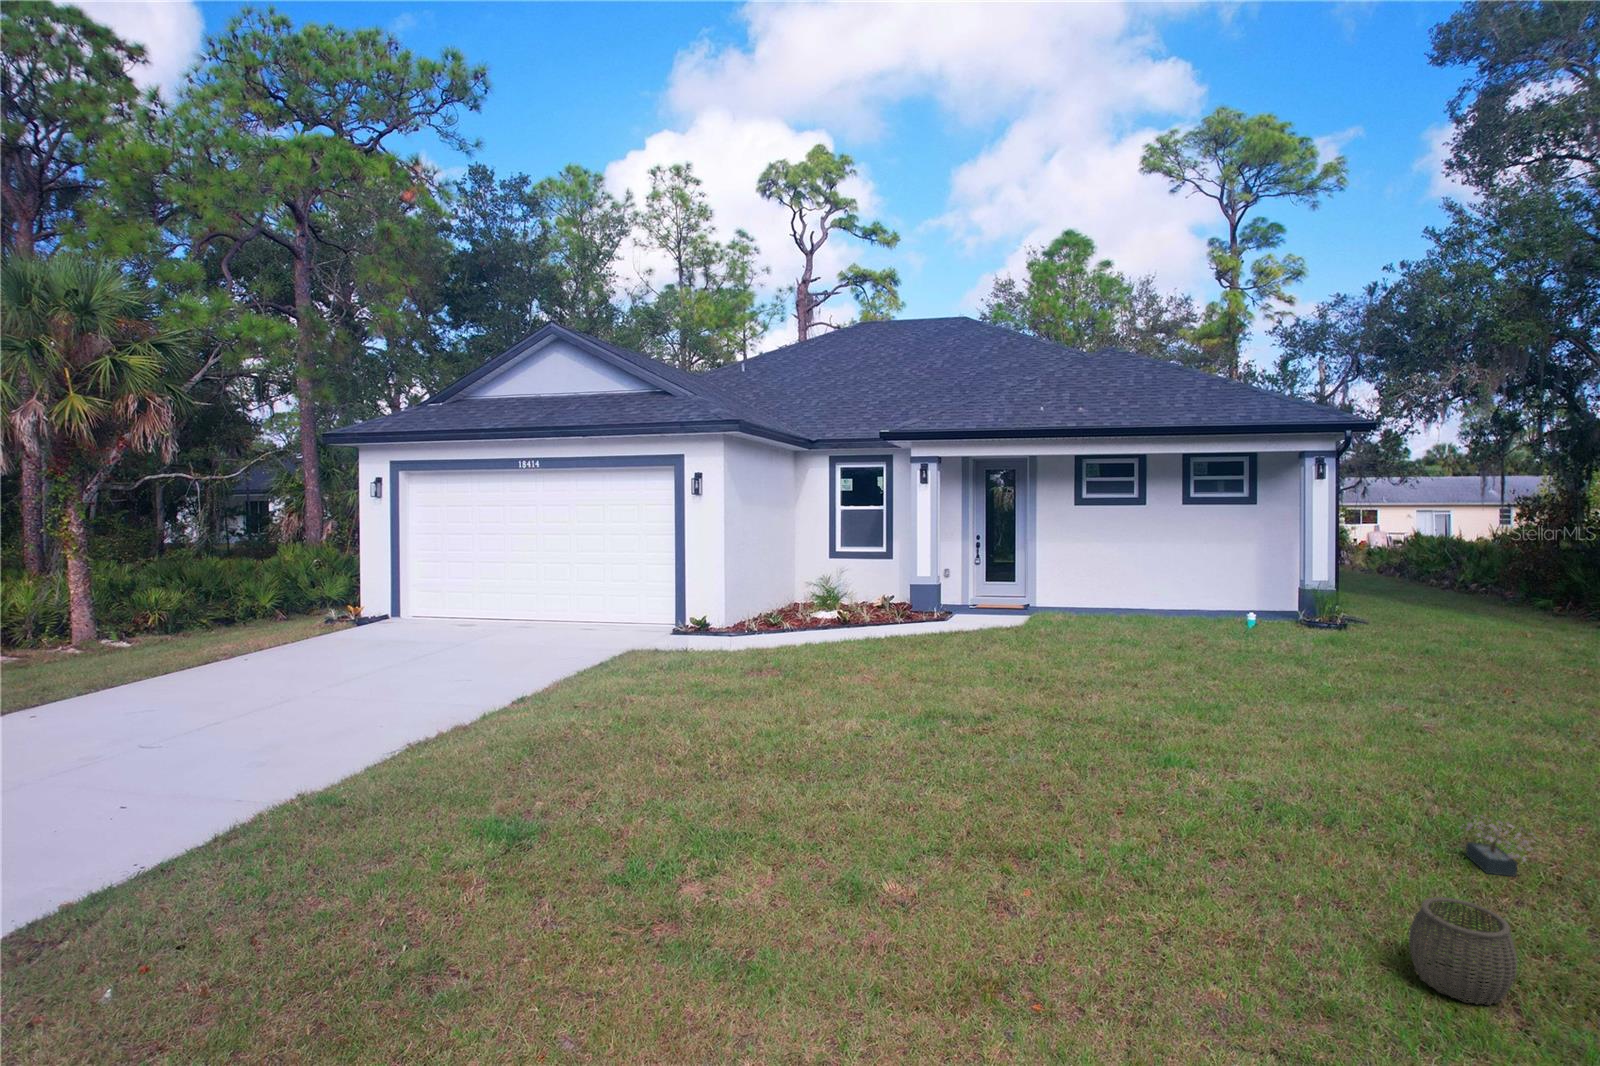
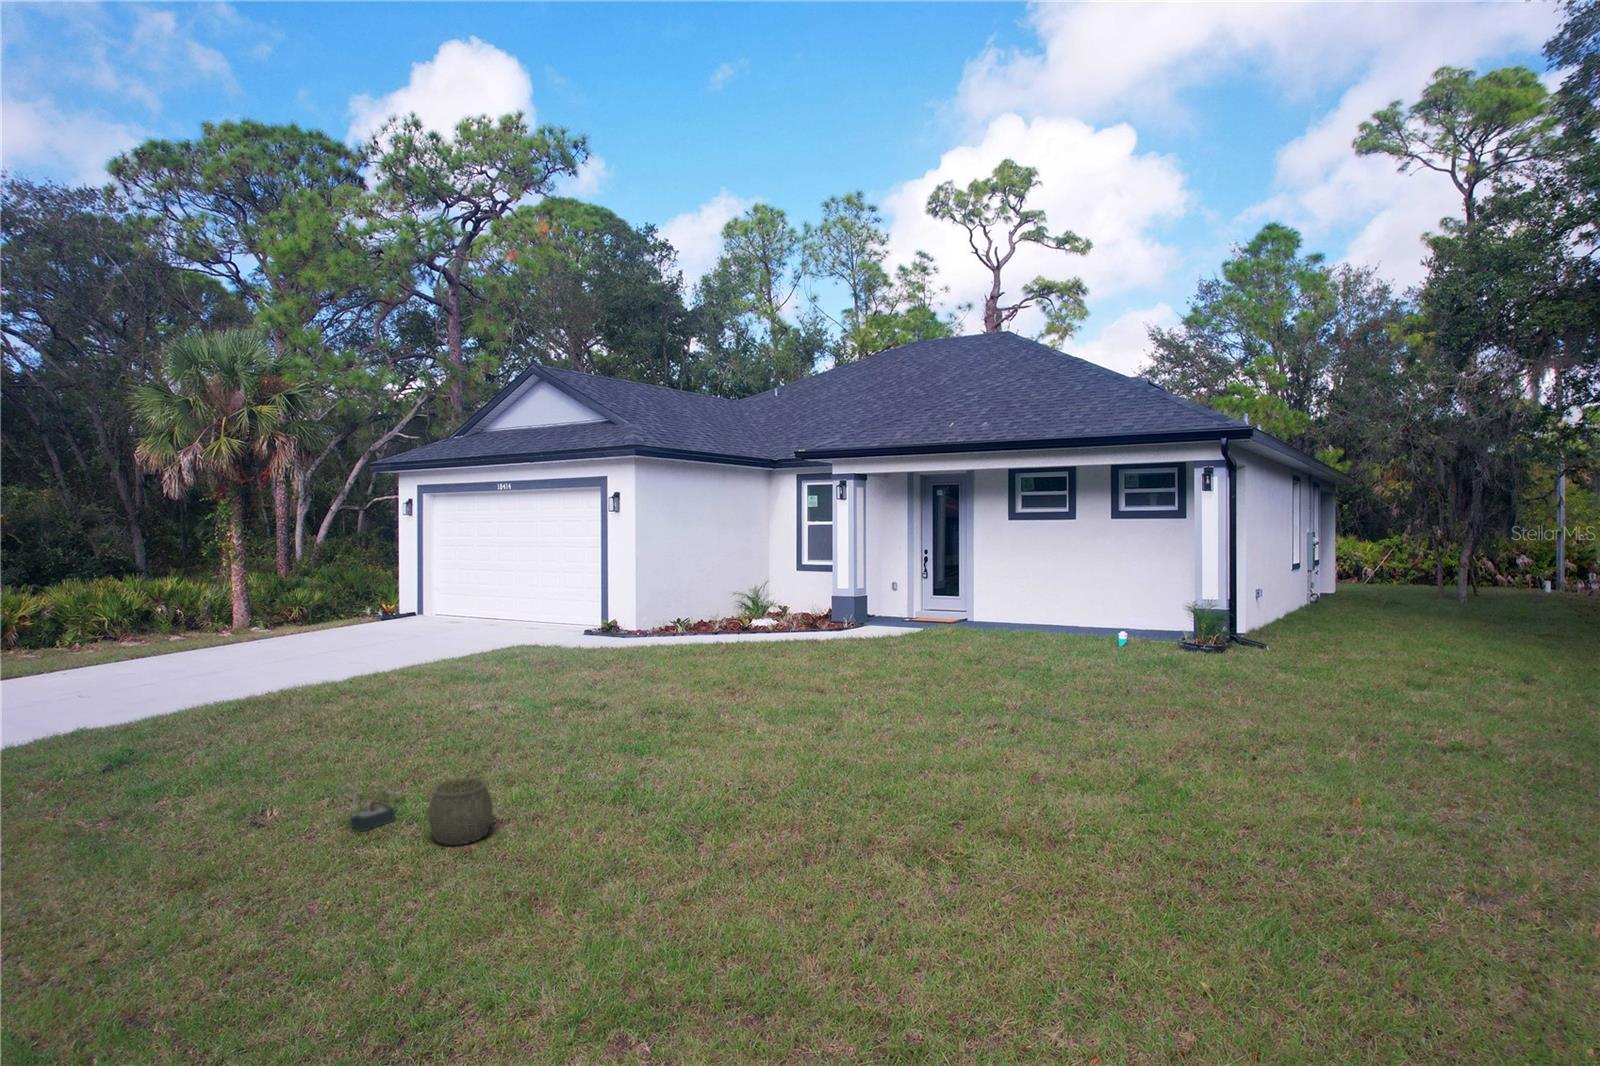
decorative plant: present [1461,816,1535,876] -> present [339,782,397,832]

